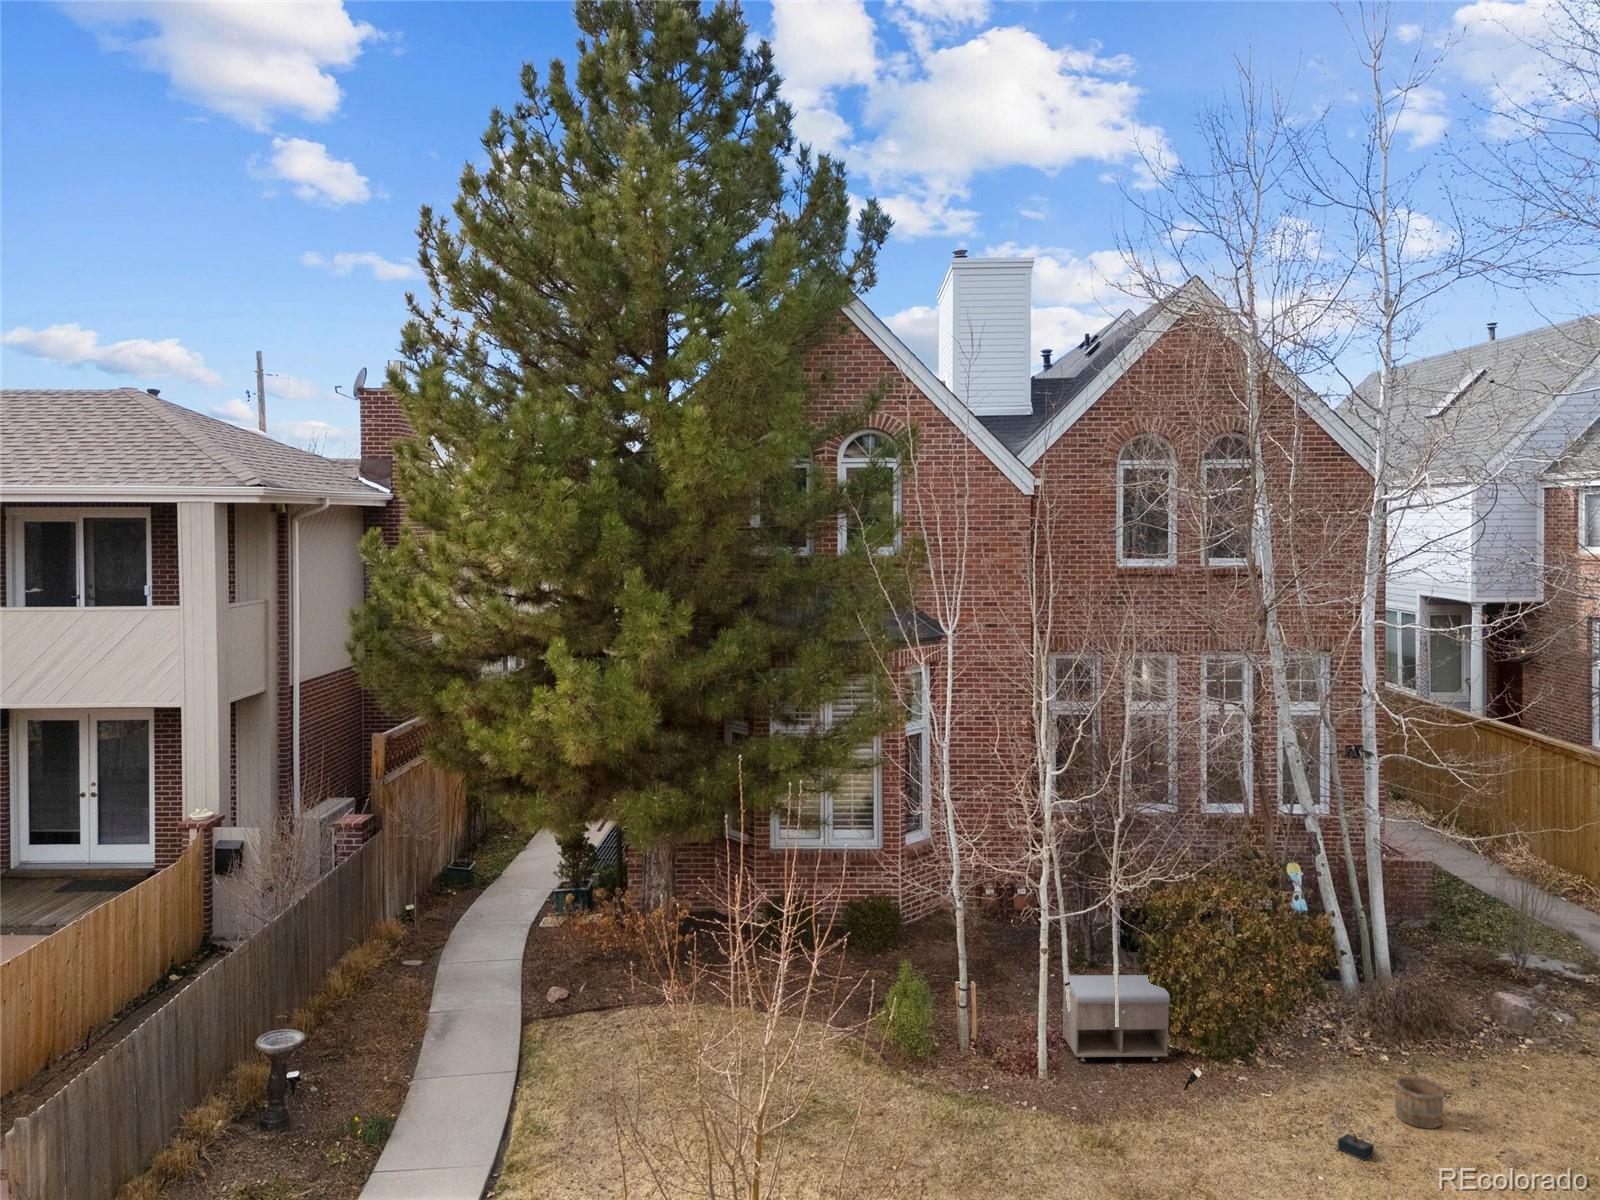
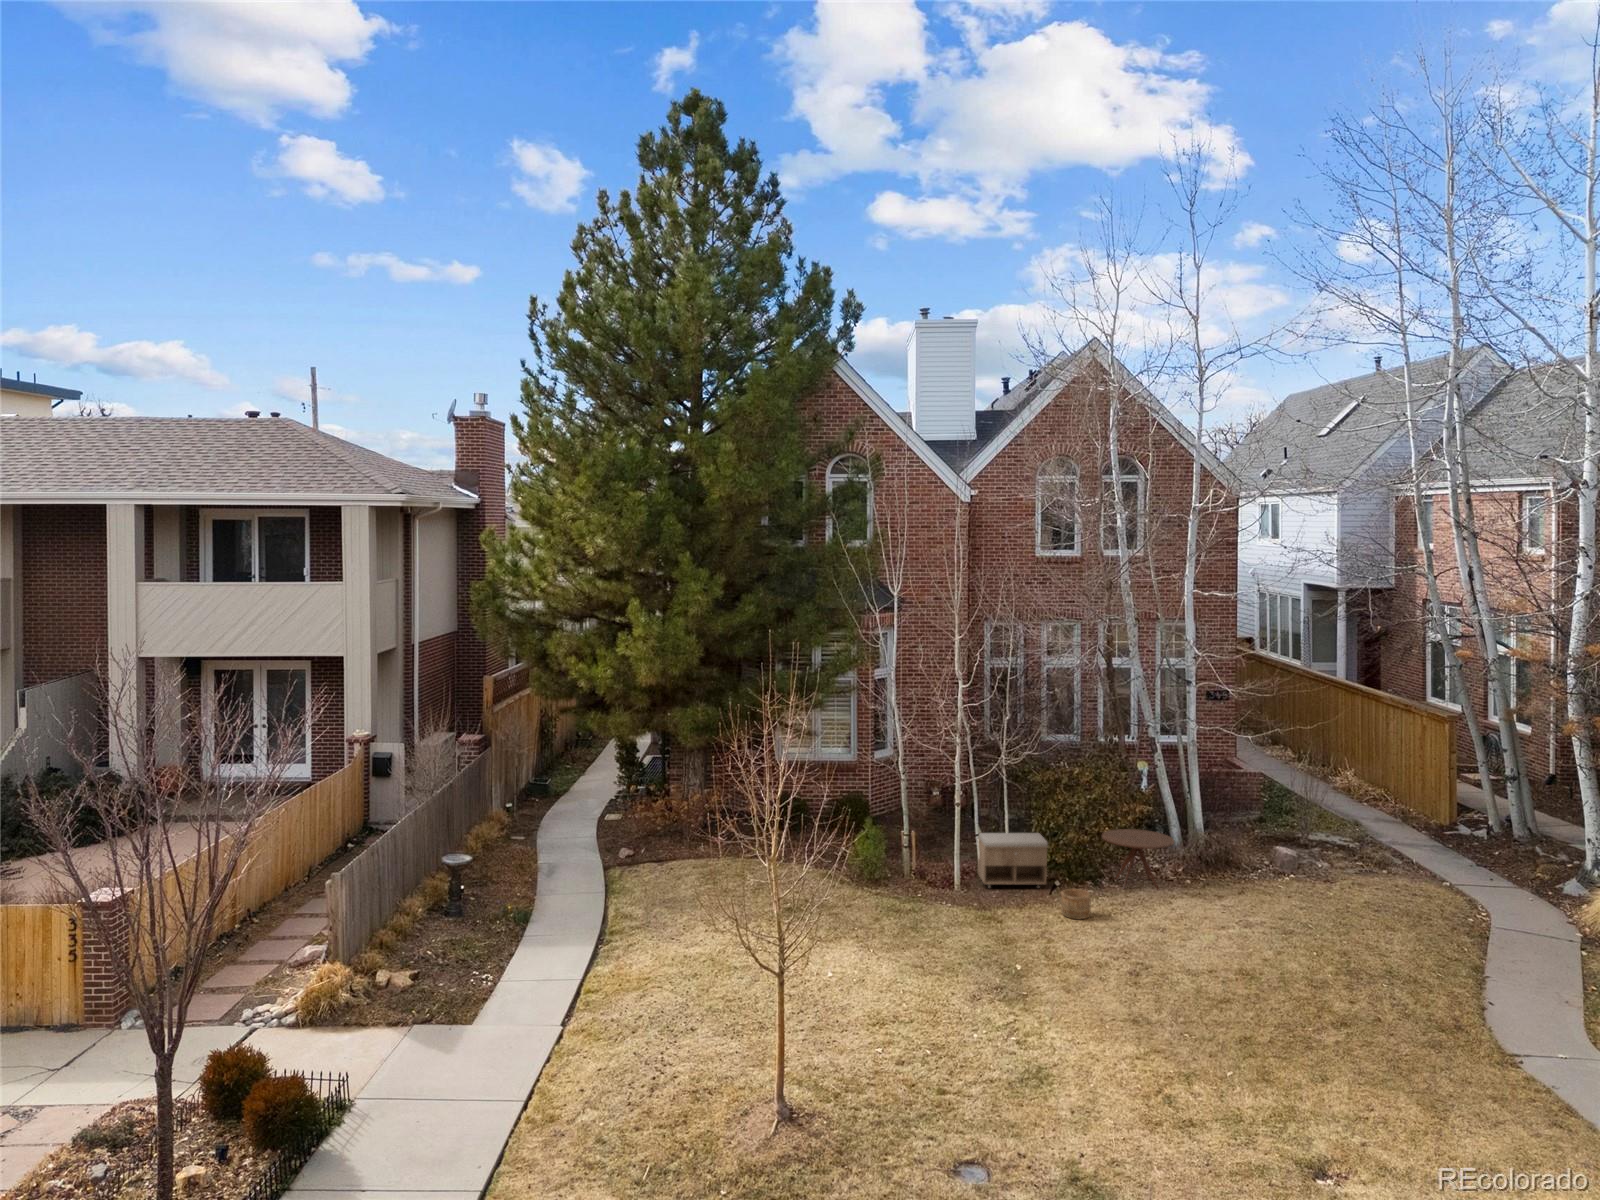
round table: none [1244,966,1356,1065] -> present [1102,829,1174,890]
wooden bucket: present [1395,1076,1445,1129] -> present [1061,889,1091,919]
decorative plant: present [1330,1106,1376,1160] -> none [1139,900,1171,933]

